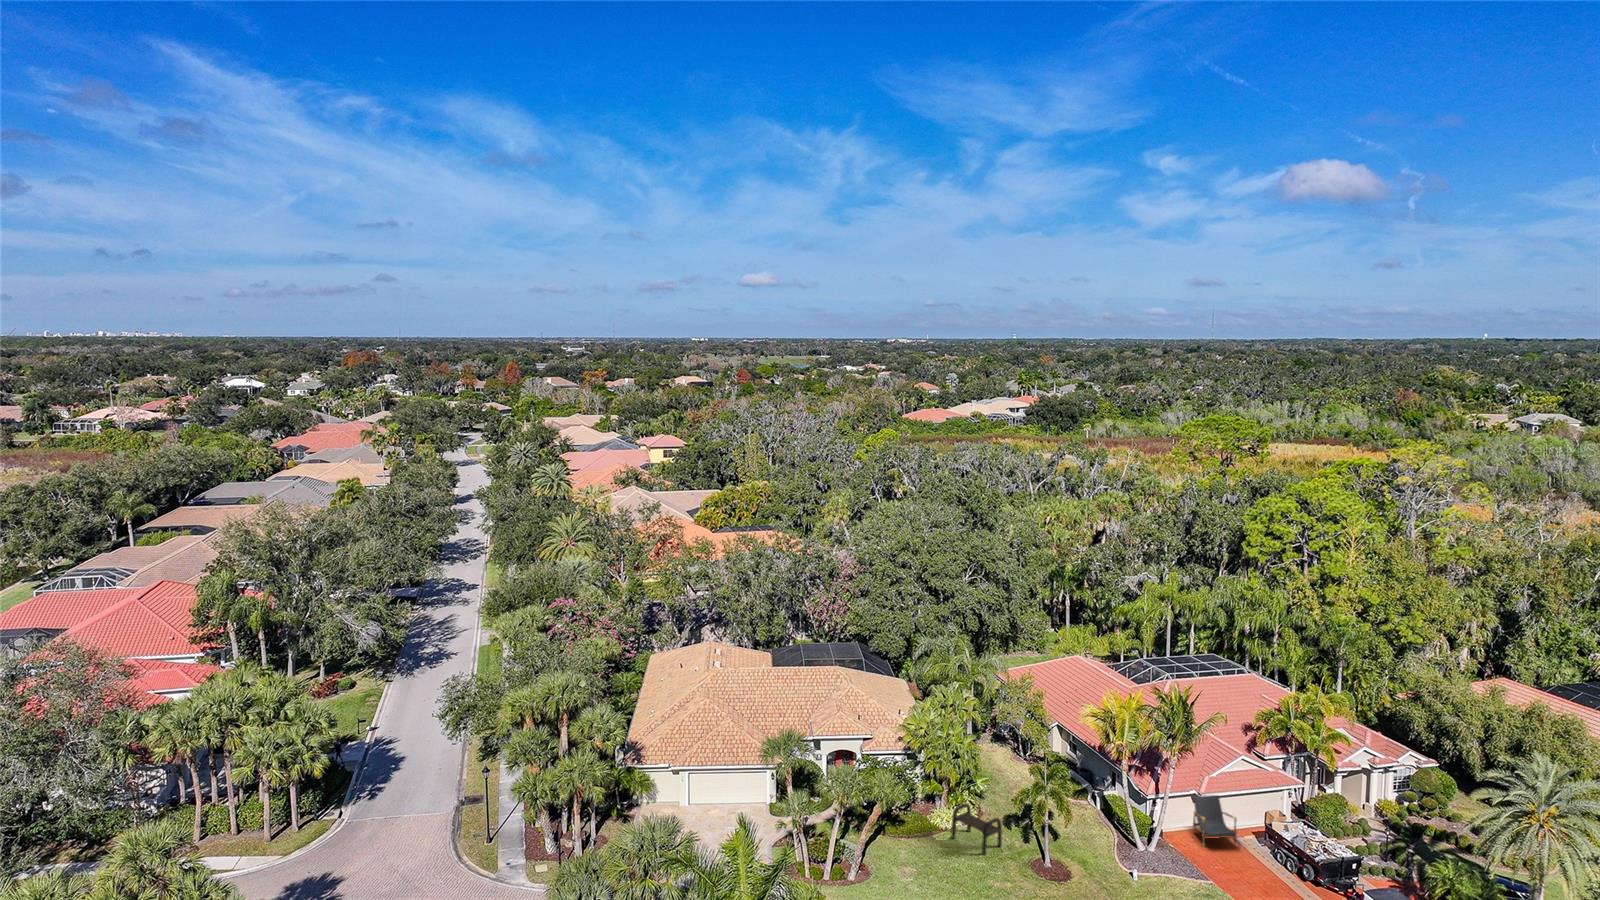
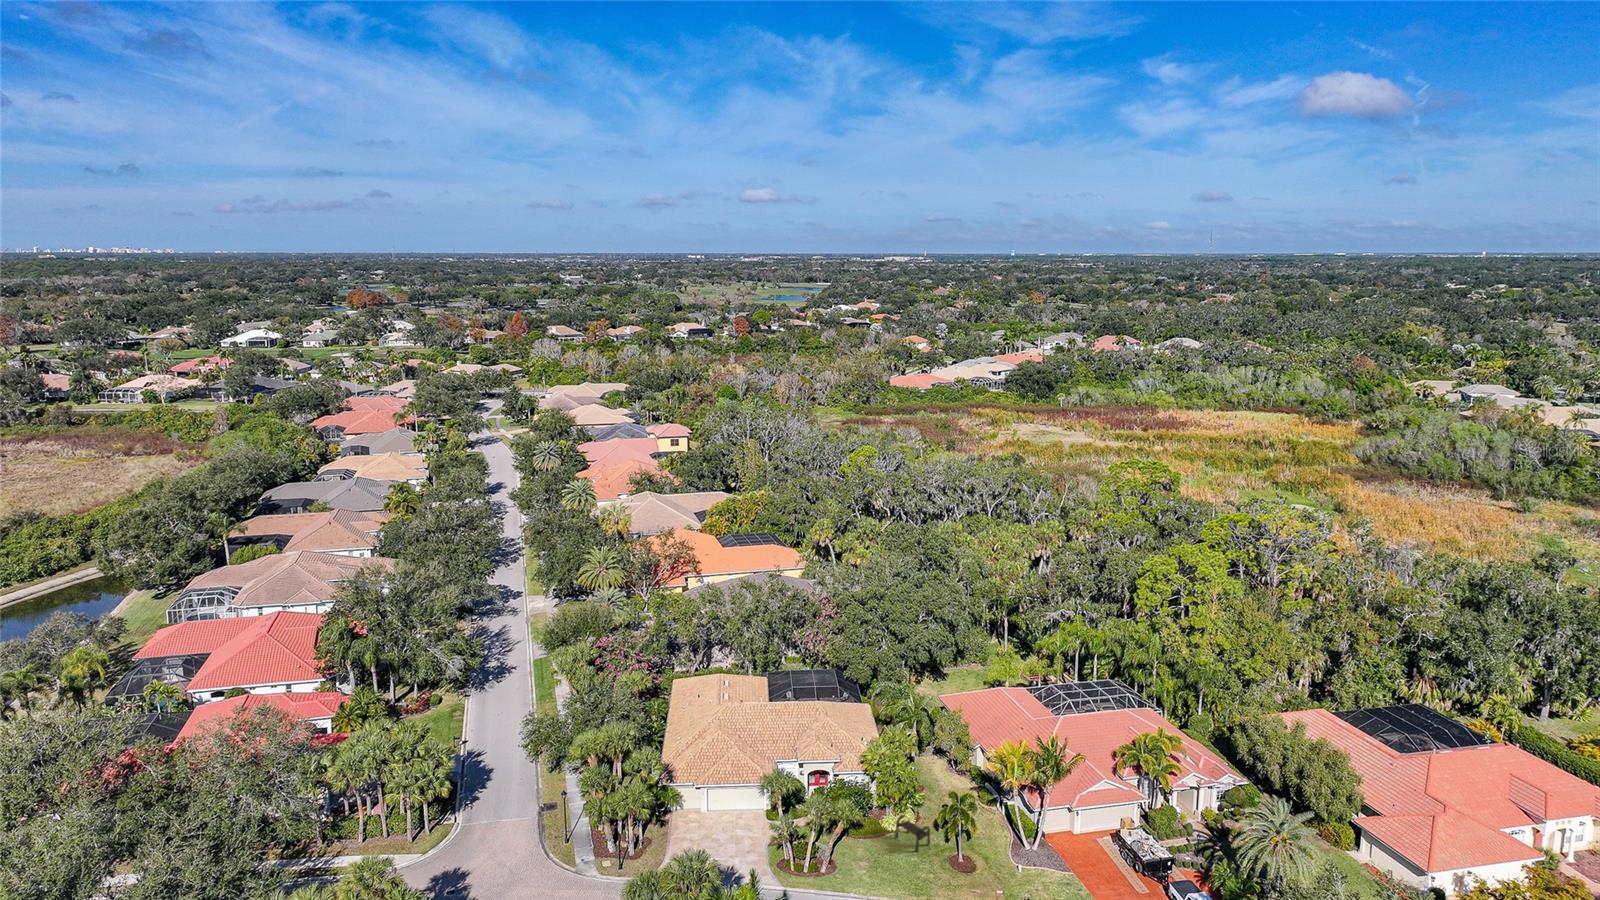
lounge chair: present [1193,795,1237,846] -> none [1067,808,1097,846]

